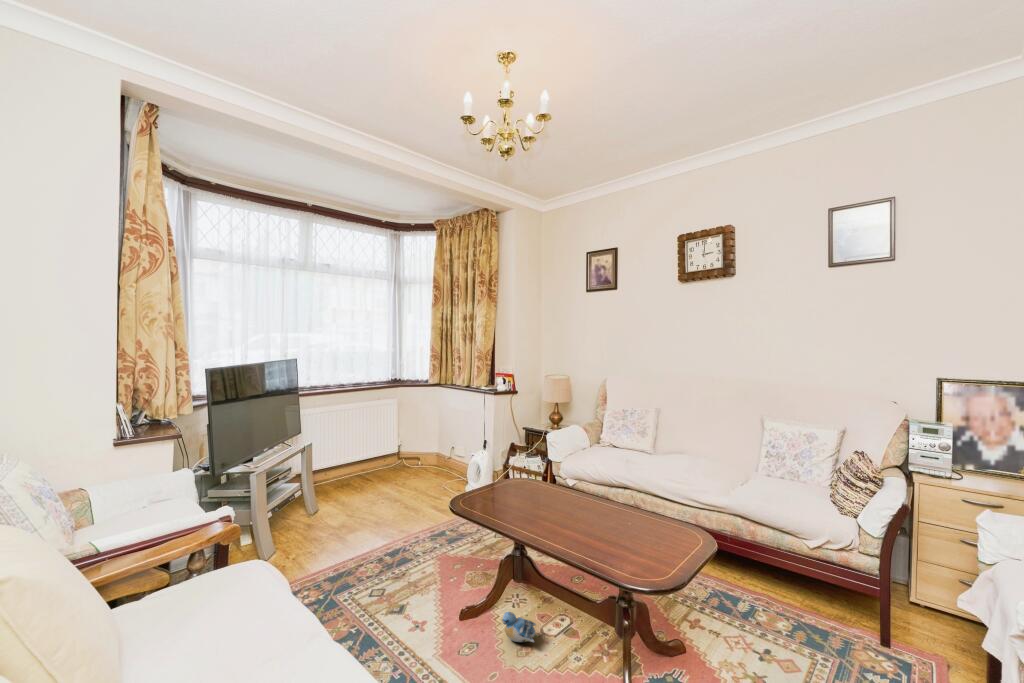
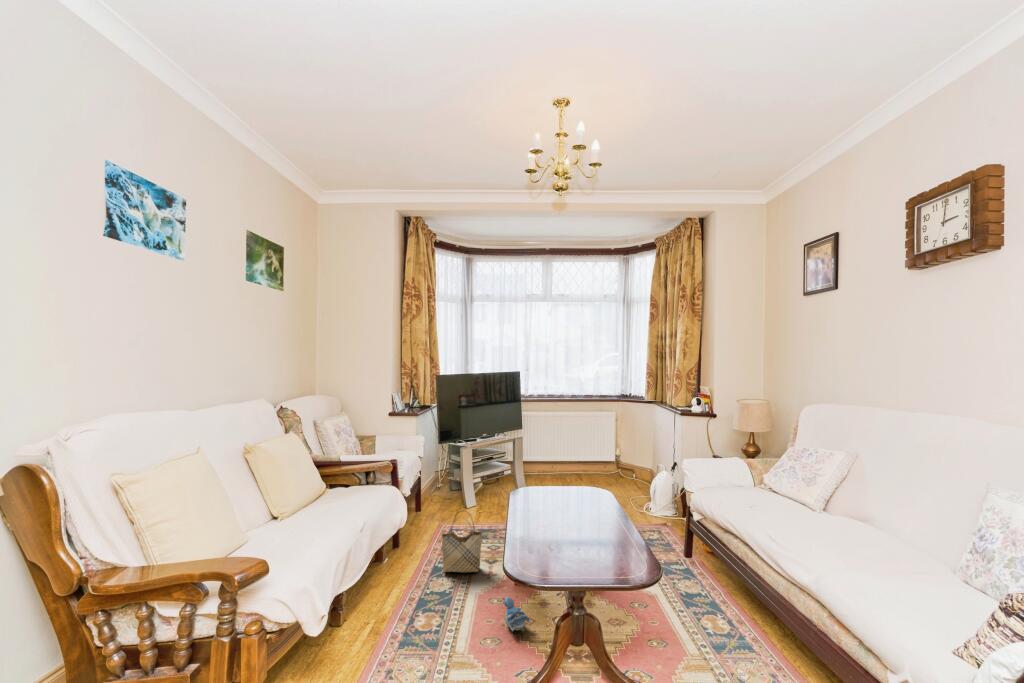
woven basket: none [358,546,408,638] -> present [442,511,482,572]

